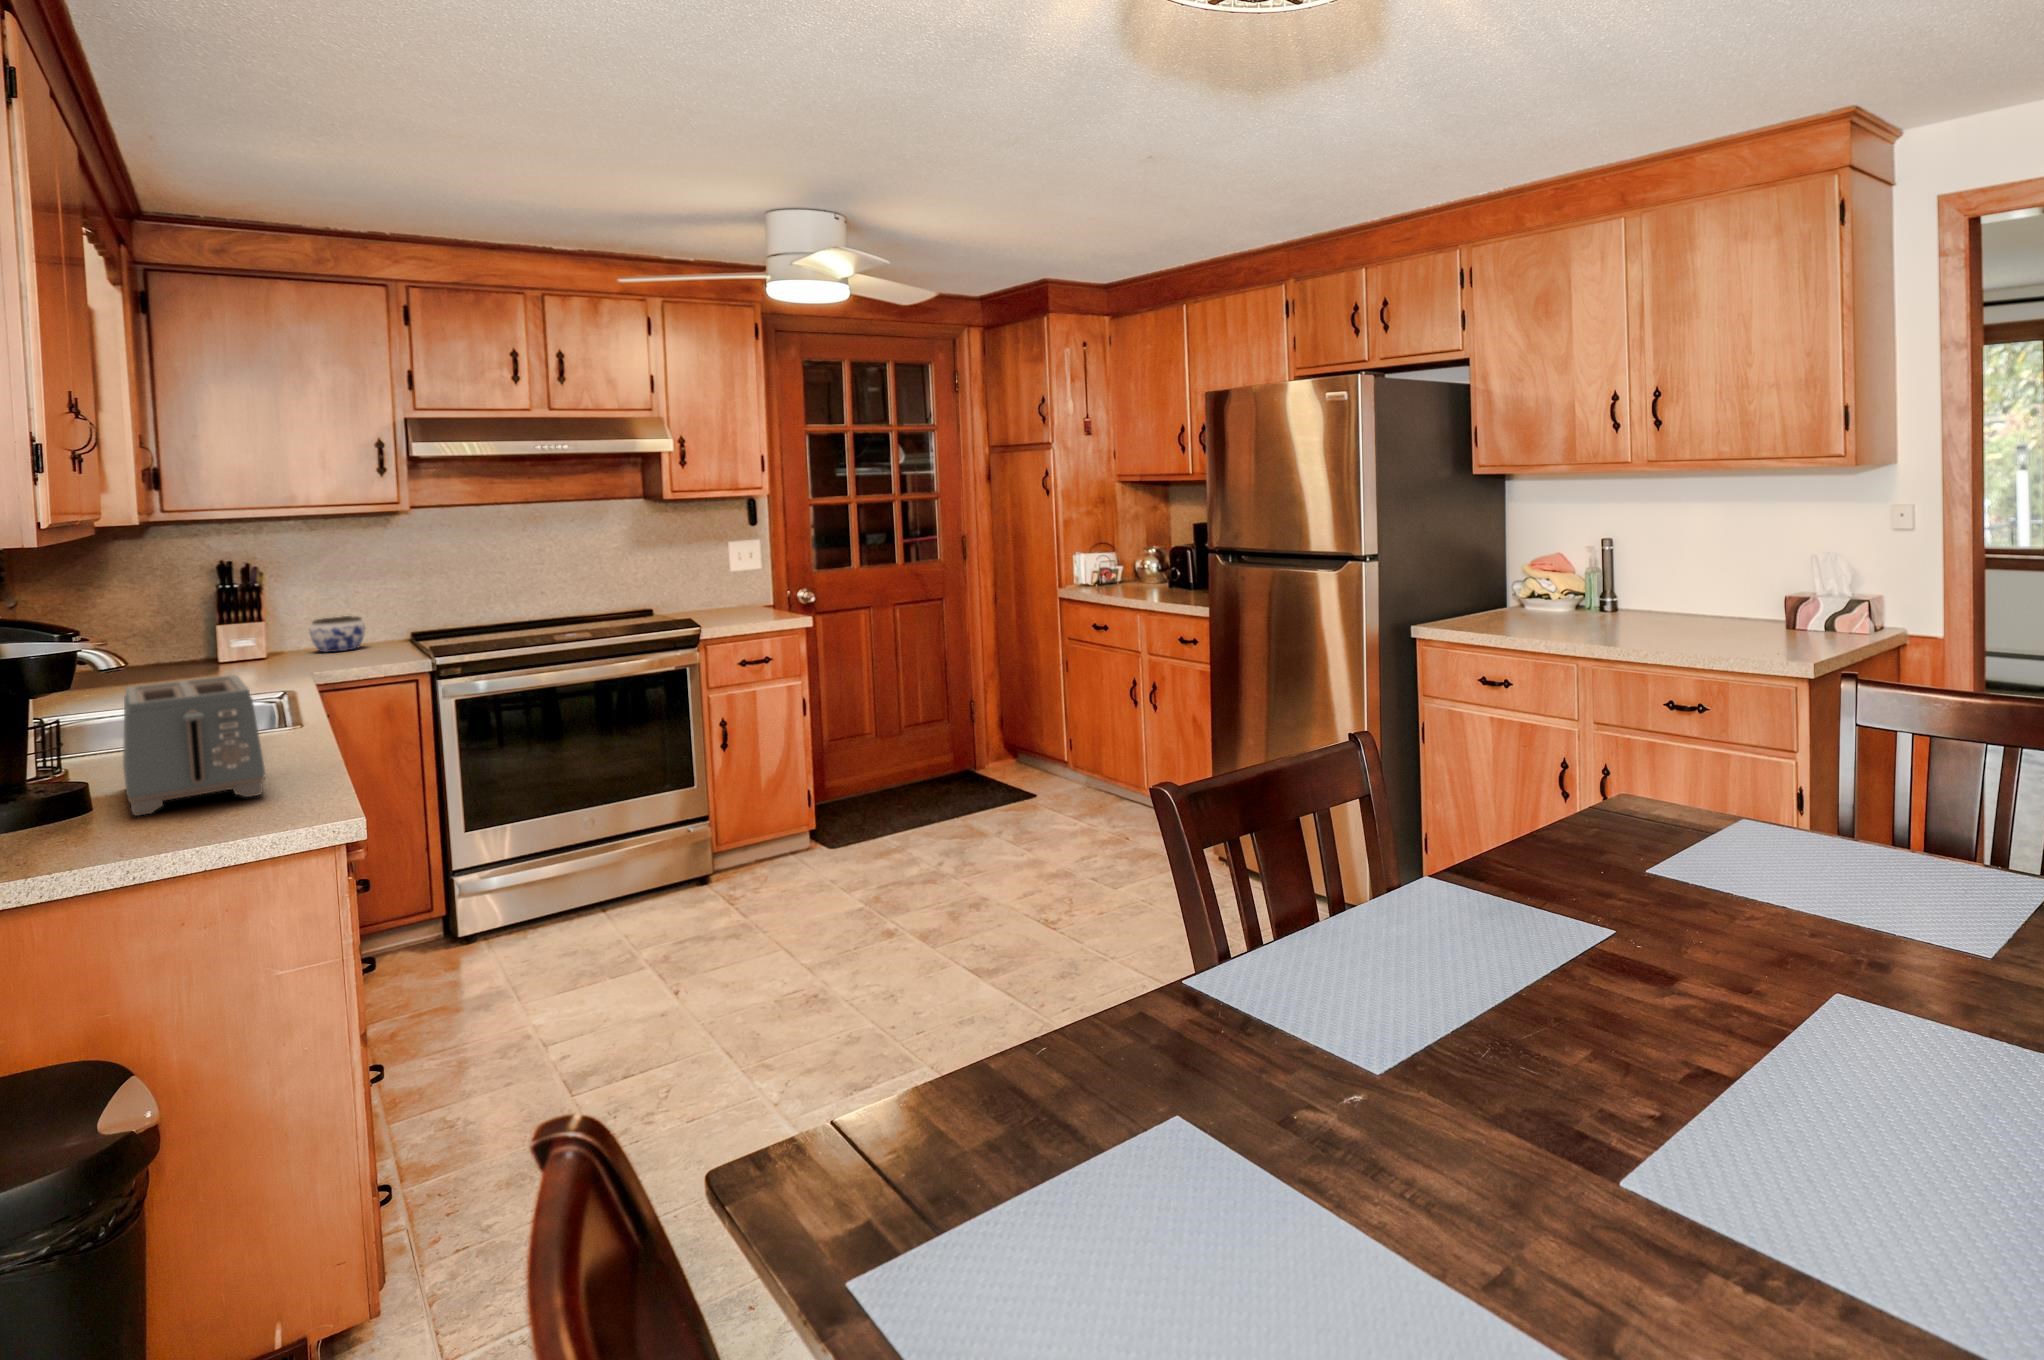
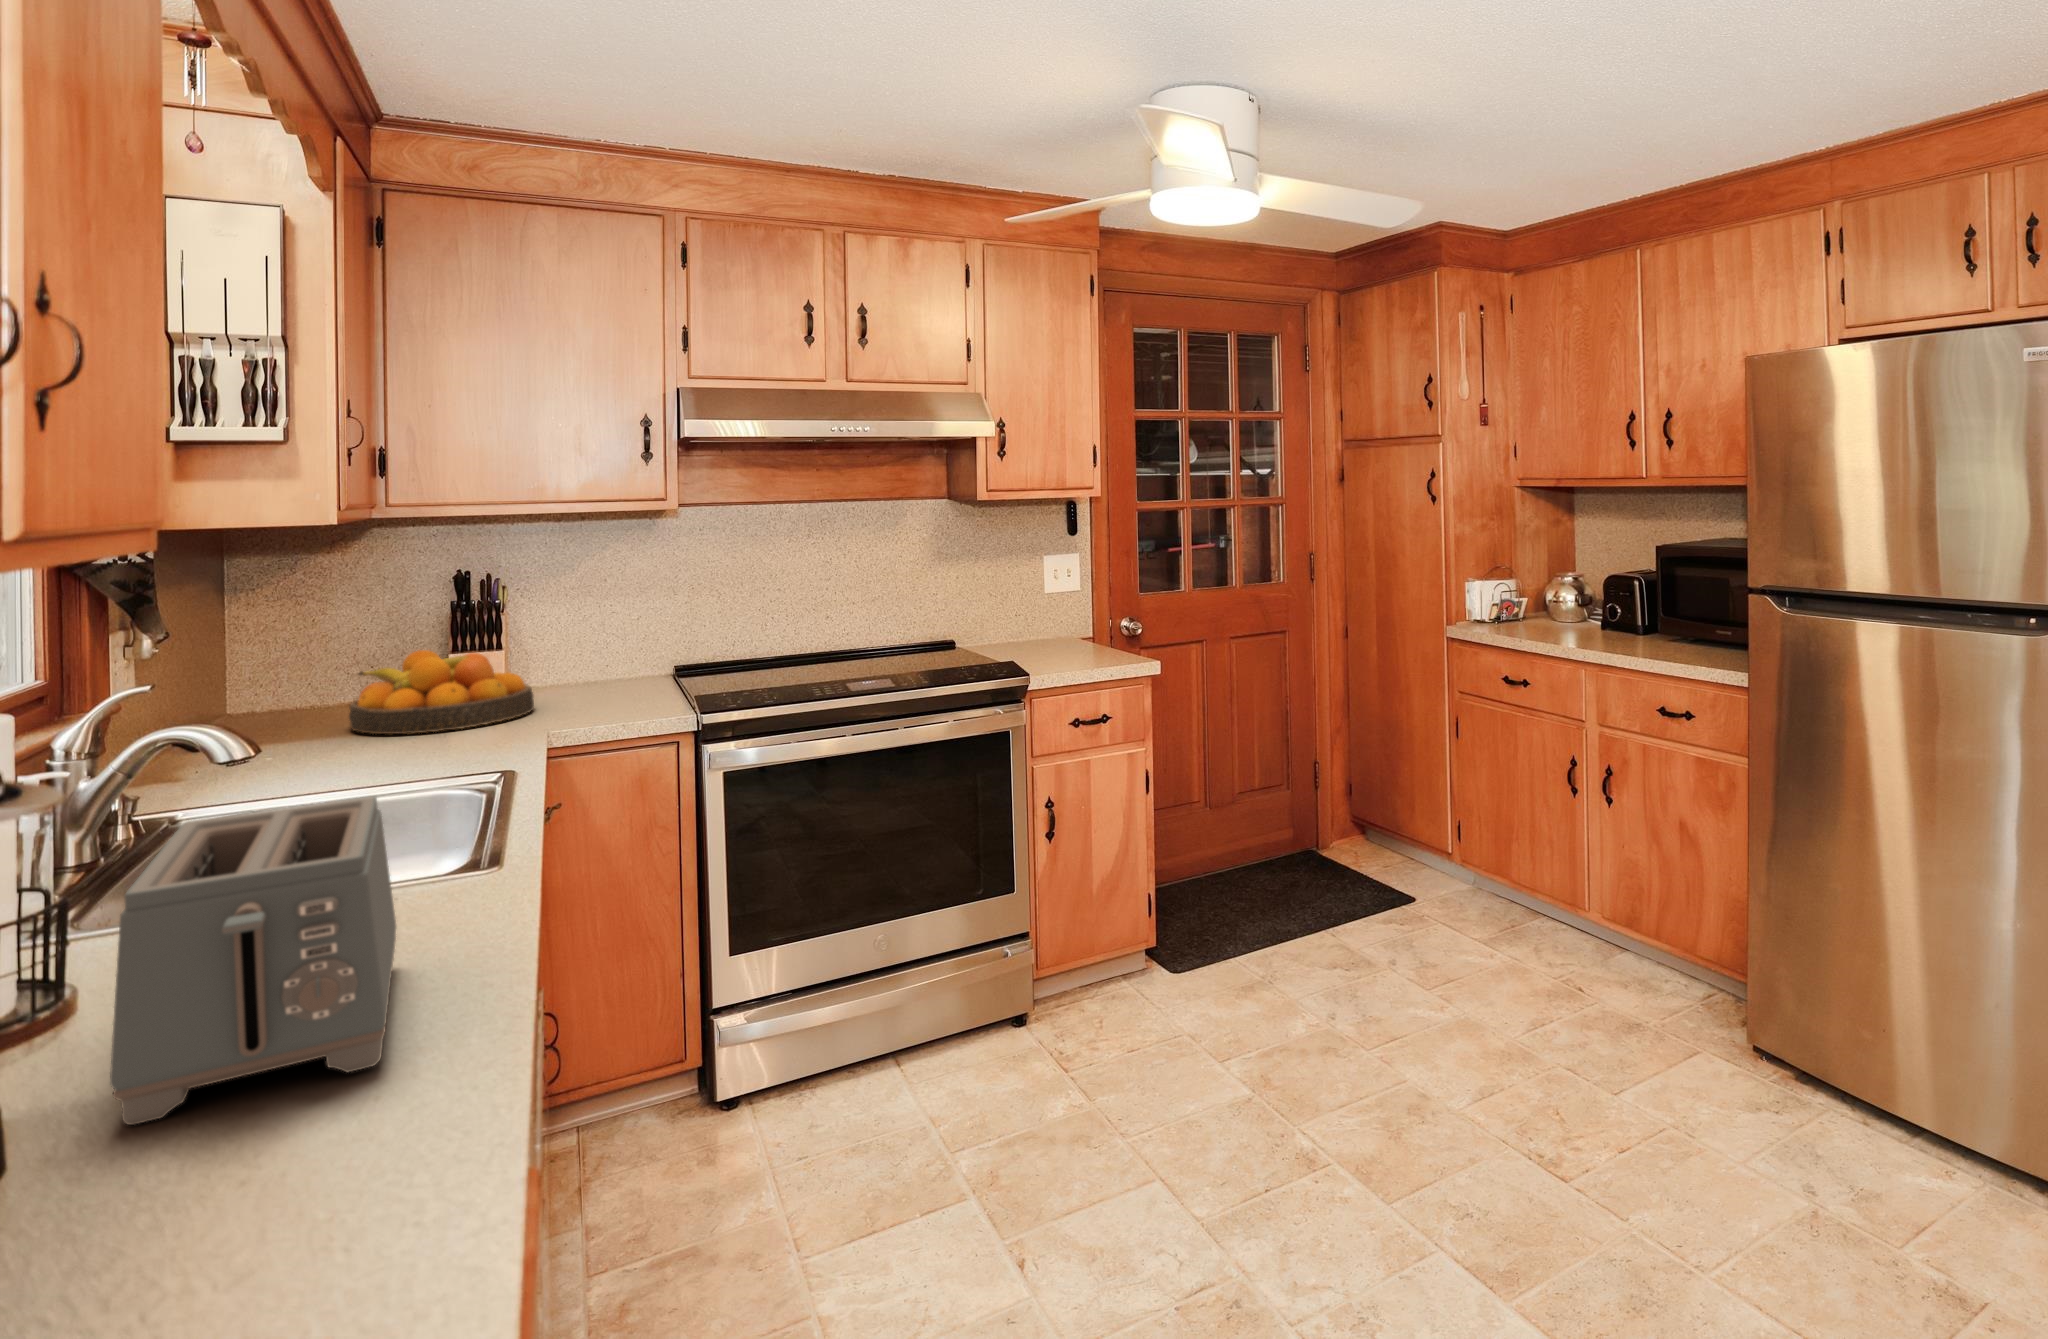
jar: present [310,616,365,652] -> none [558,644,623,691]
fruit bowl: none [142,621,294,681] -> present [349,650,534,734]

